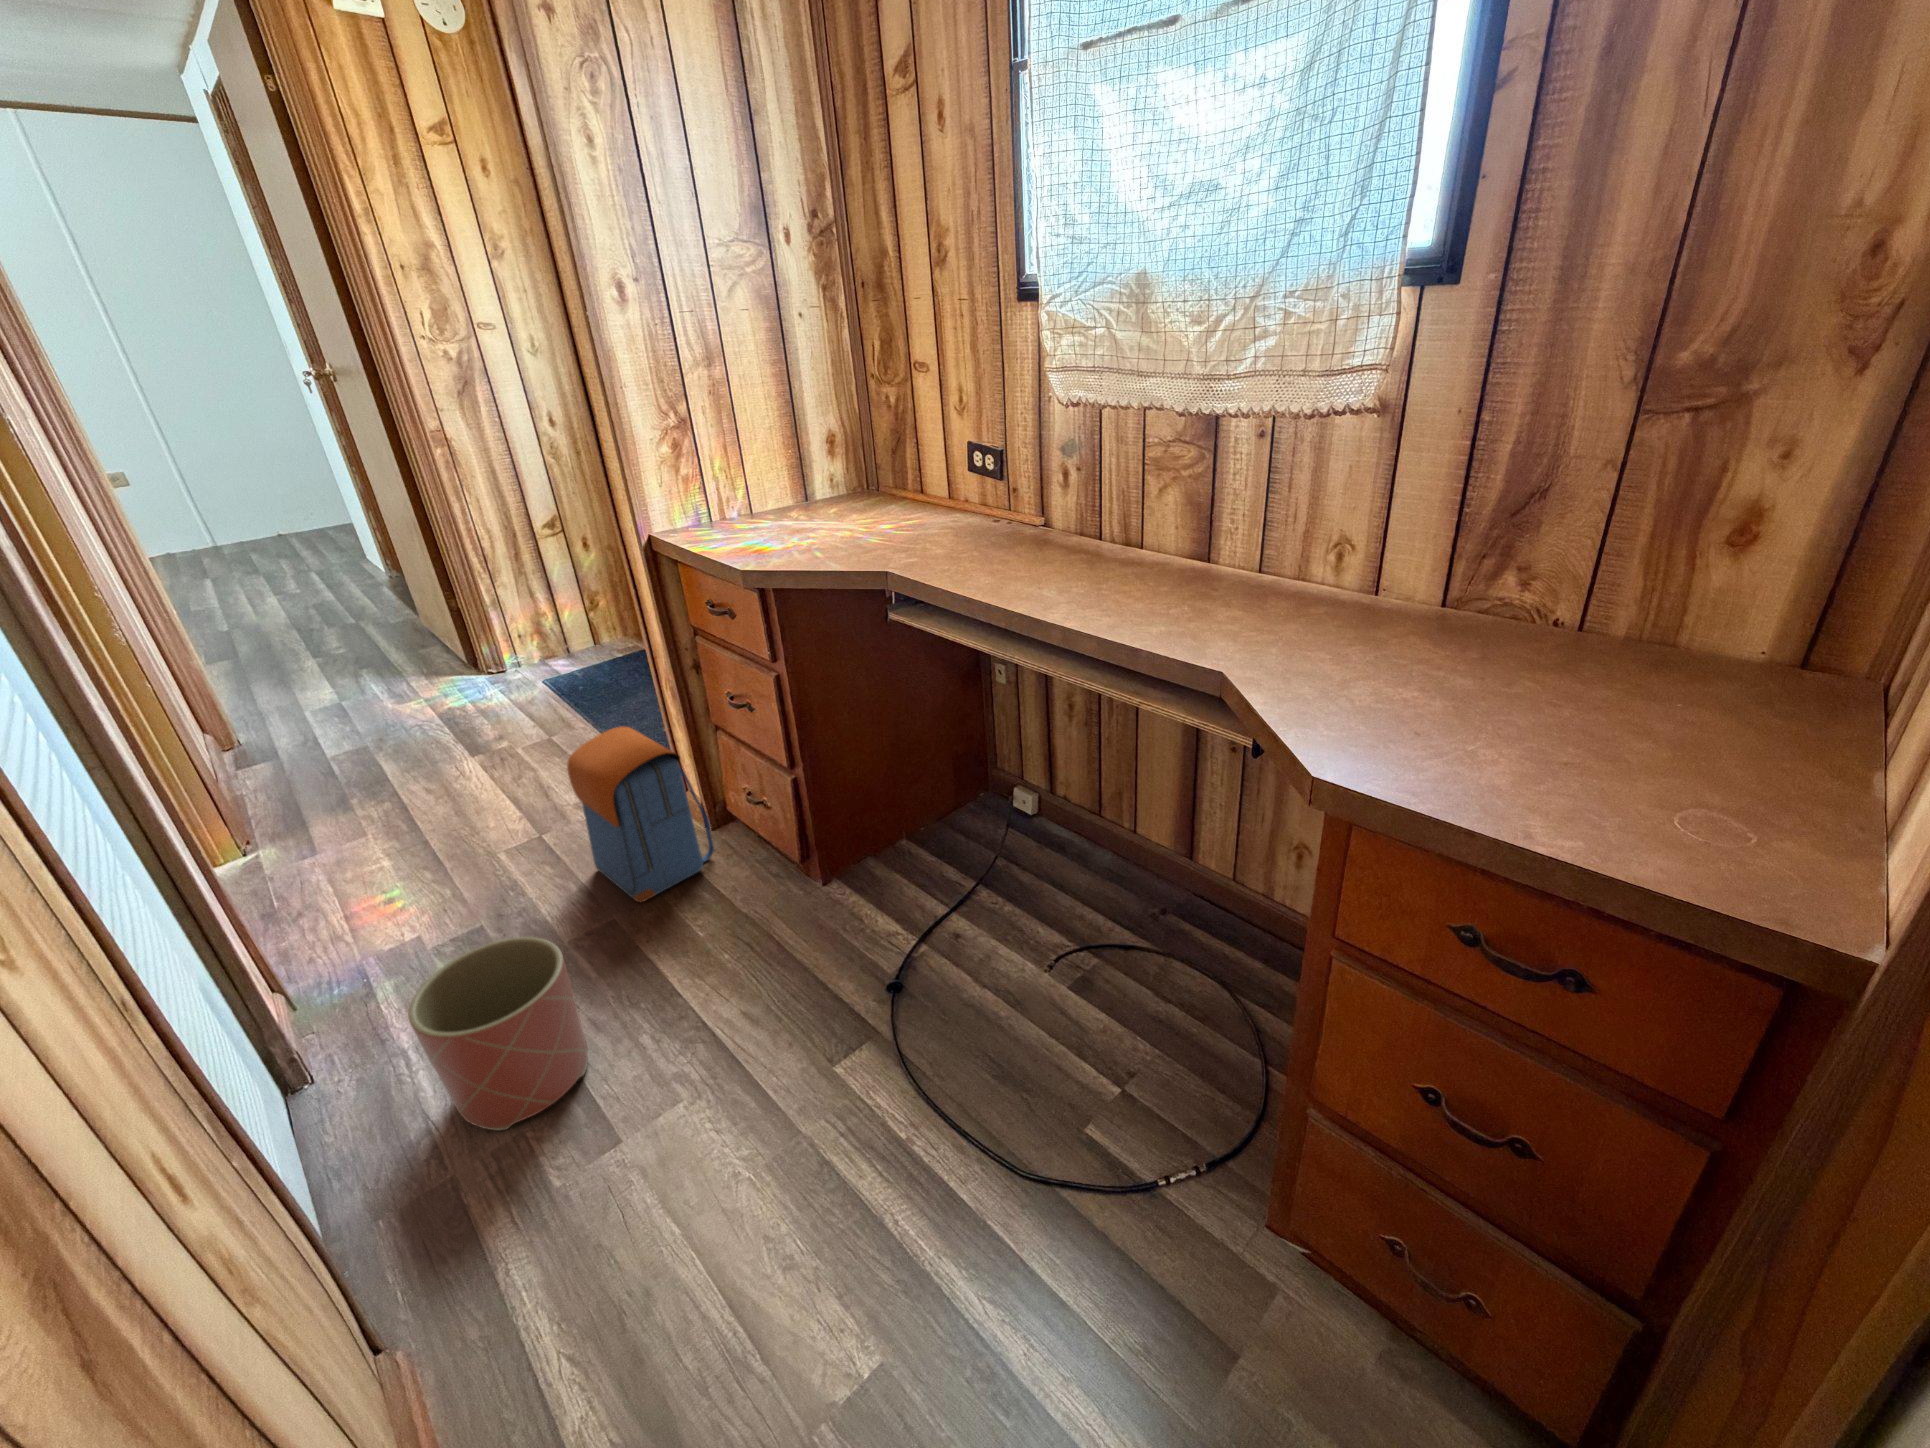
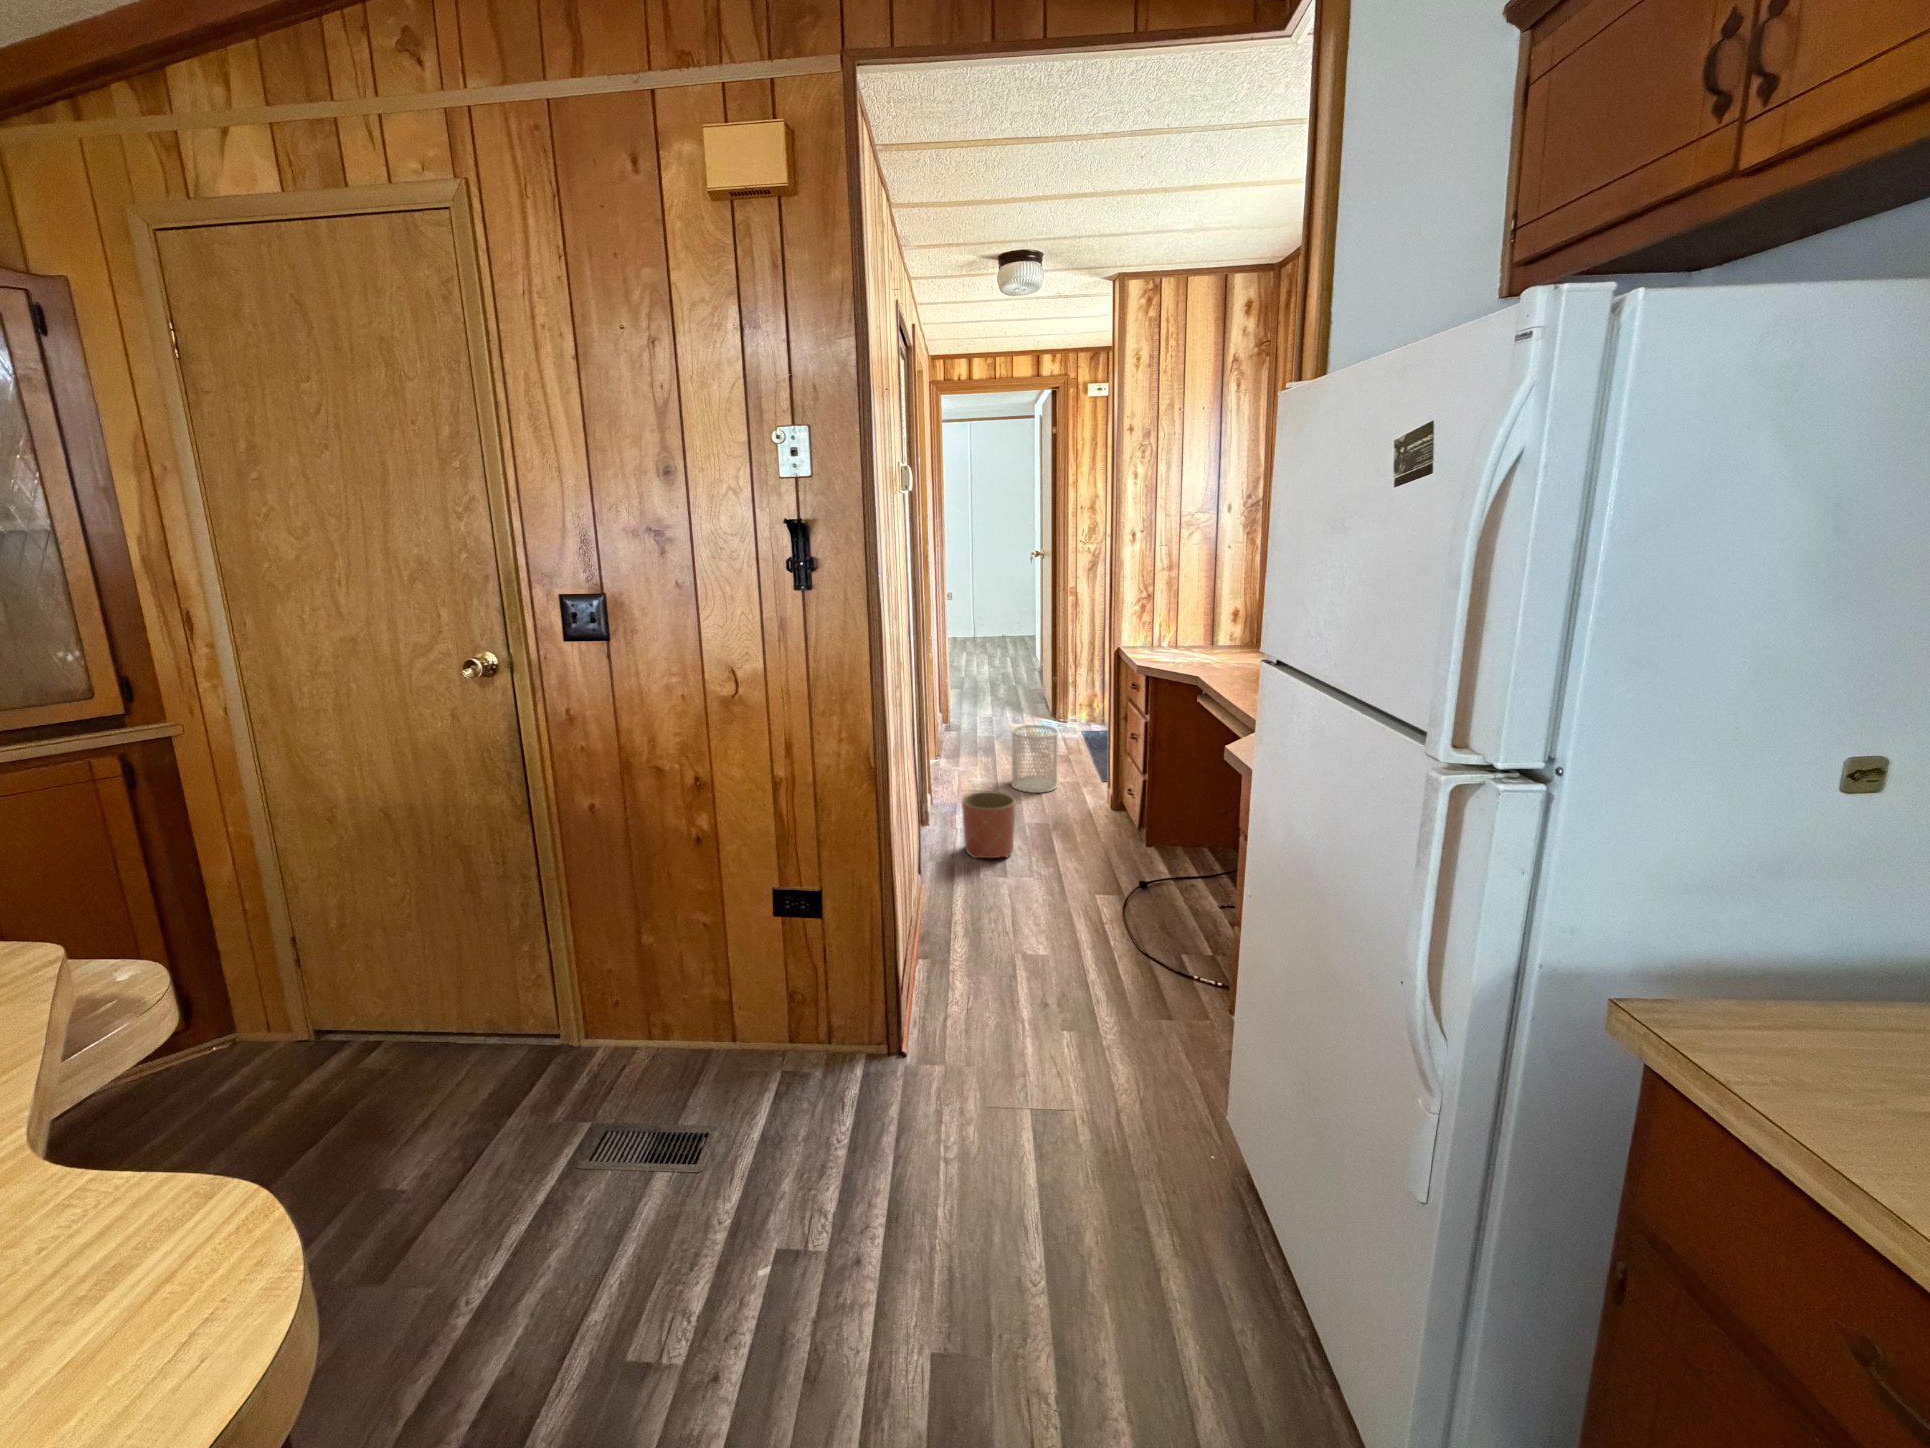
wastebasket: none [434,713,574,860] -> present [1011,725,1058,793]
backpack: present [567,727,714,902] -> none [1053,738,1108,823]

